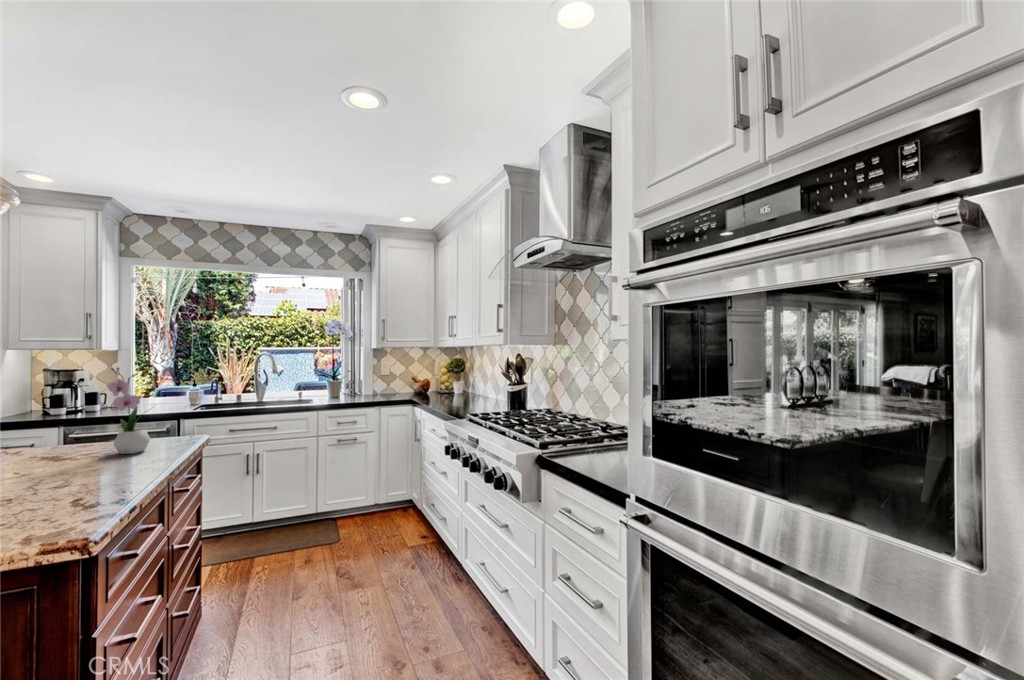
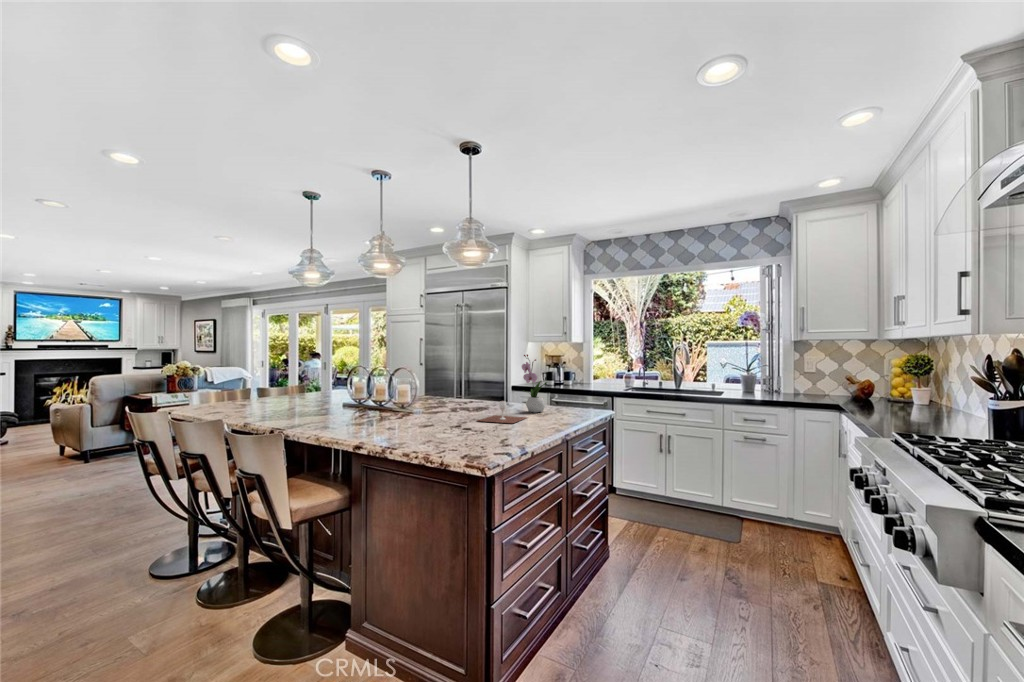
wine glass: none [41,443,137,485] -> present [478,401,527,423]

